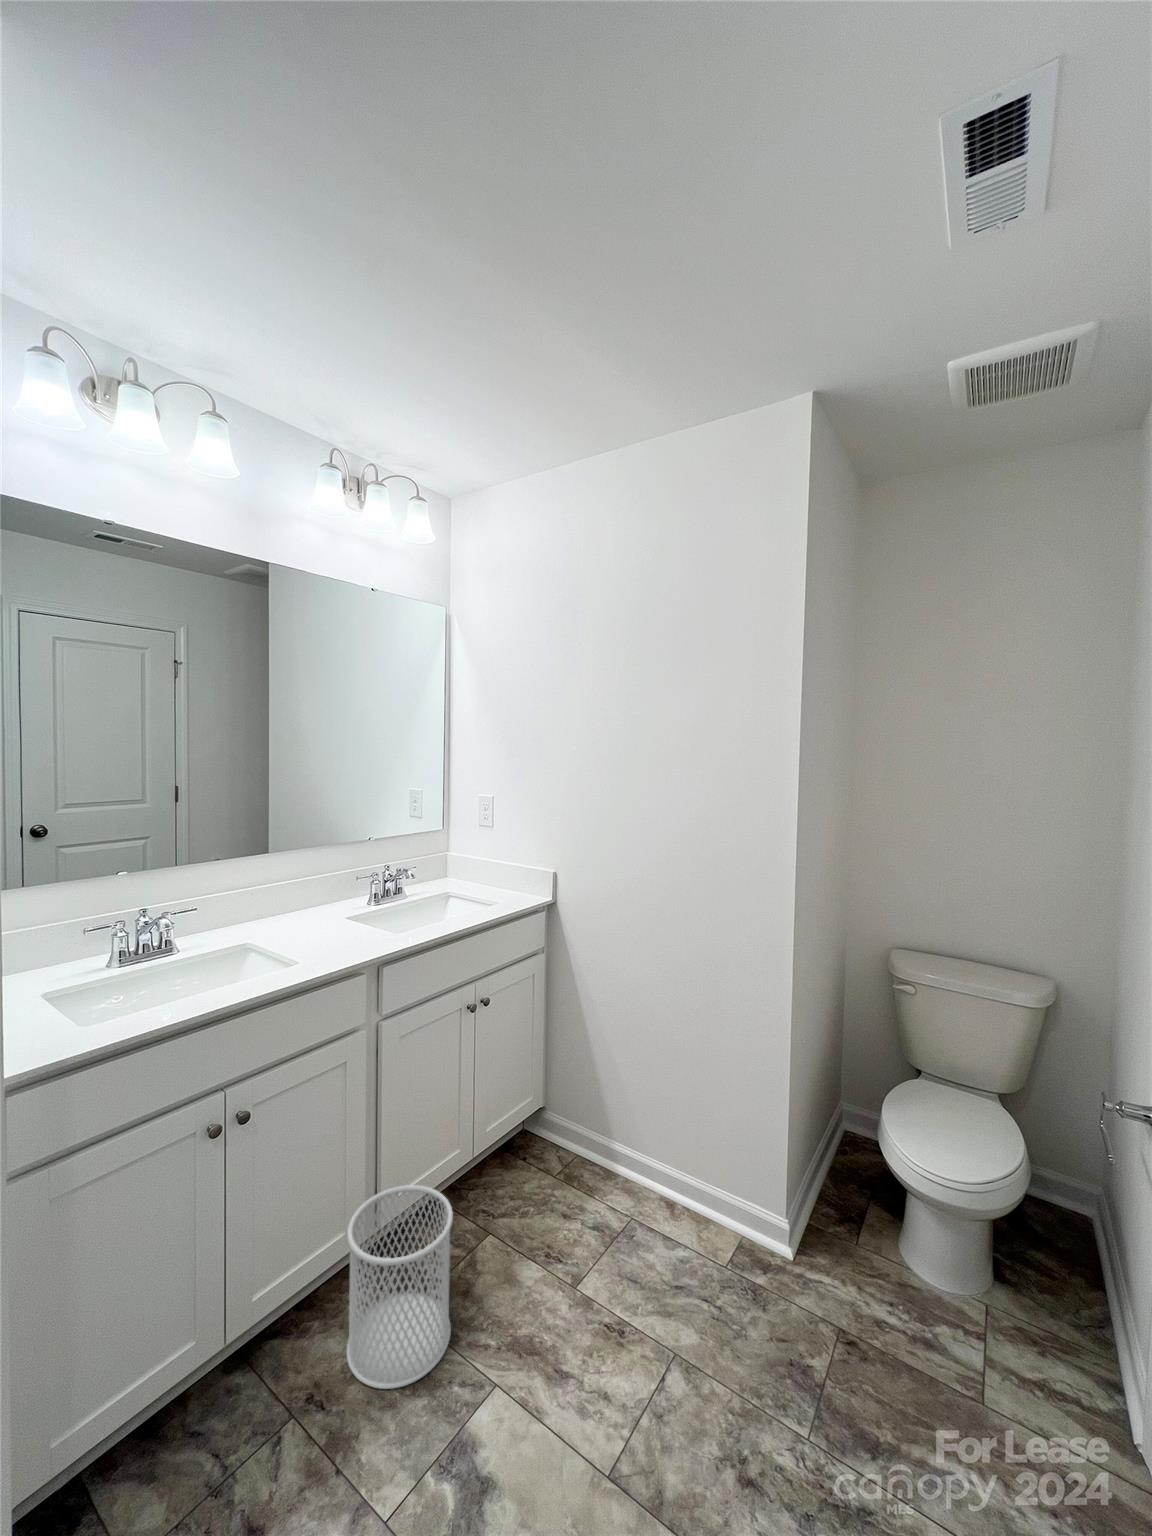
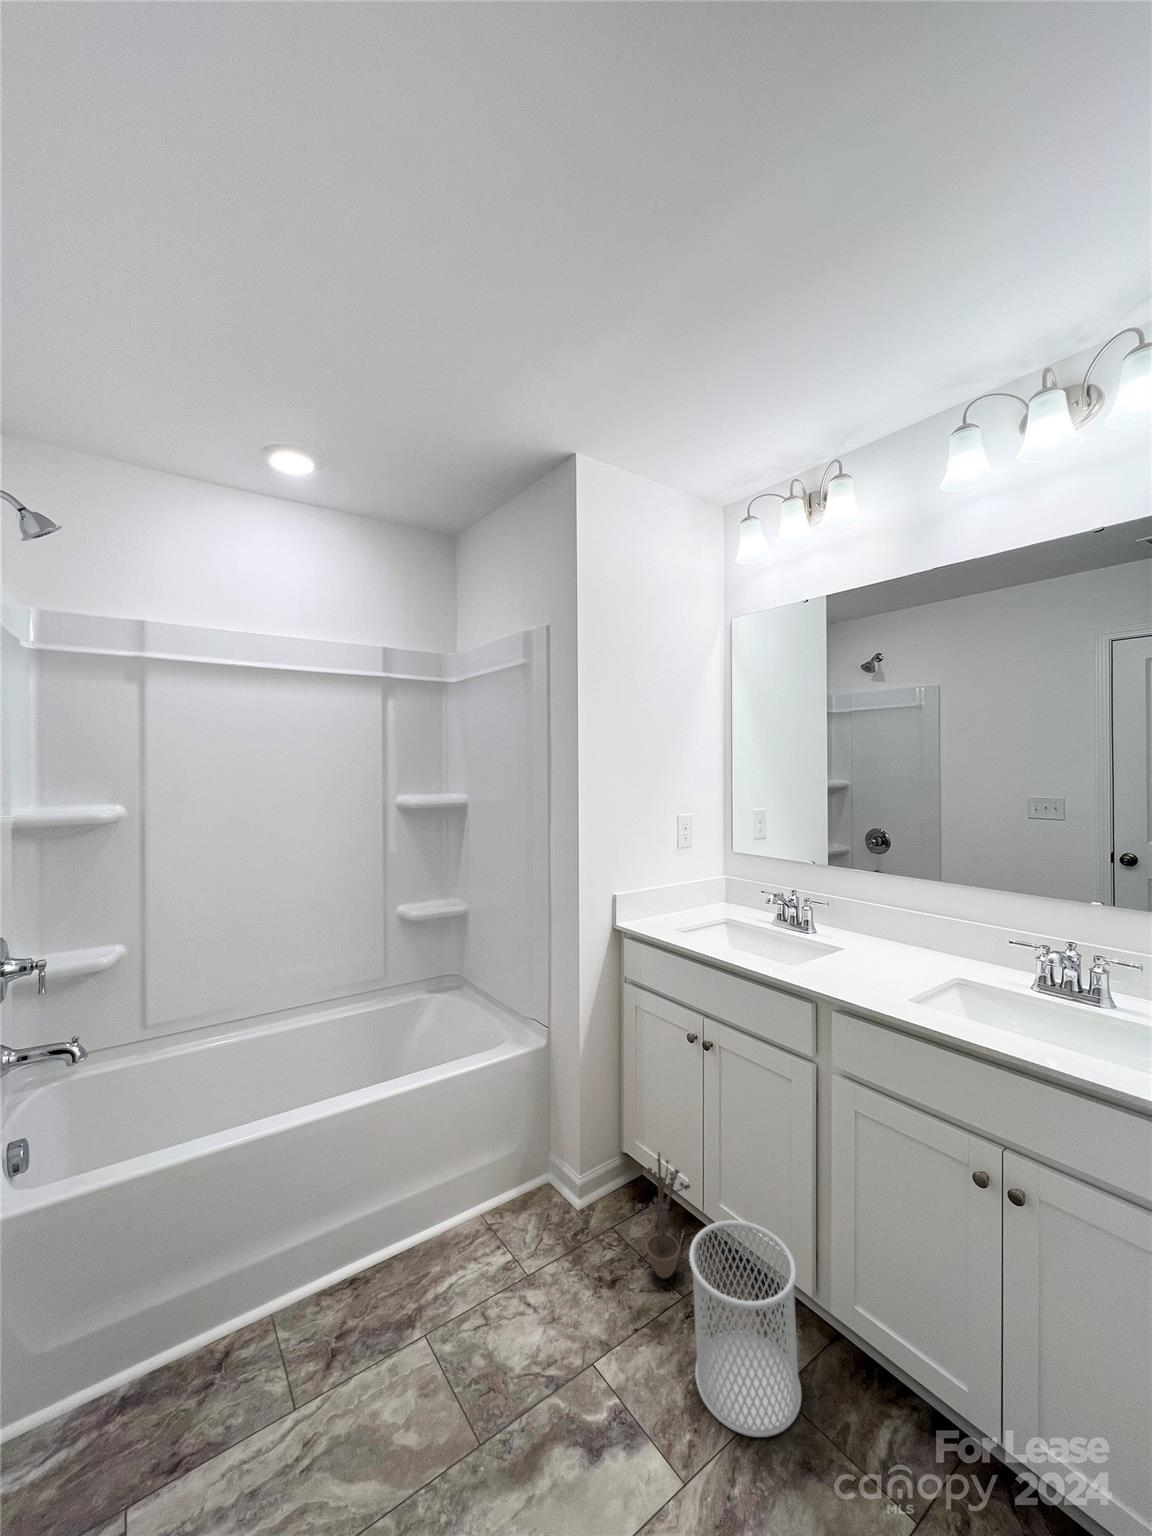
decorative plant: none [185,1284,304,1461] -> present [638,1153,690,1279]

